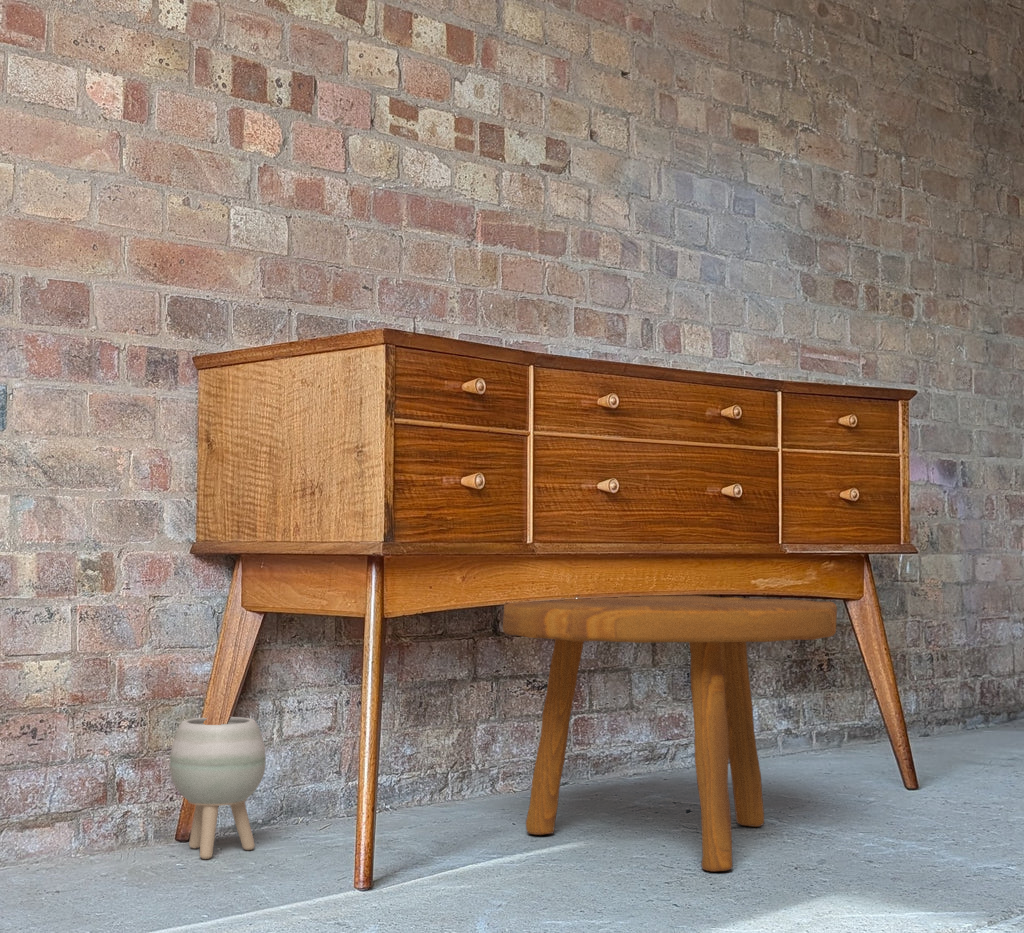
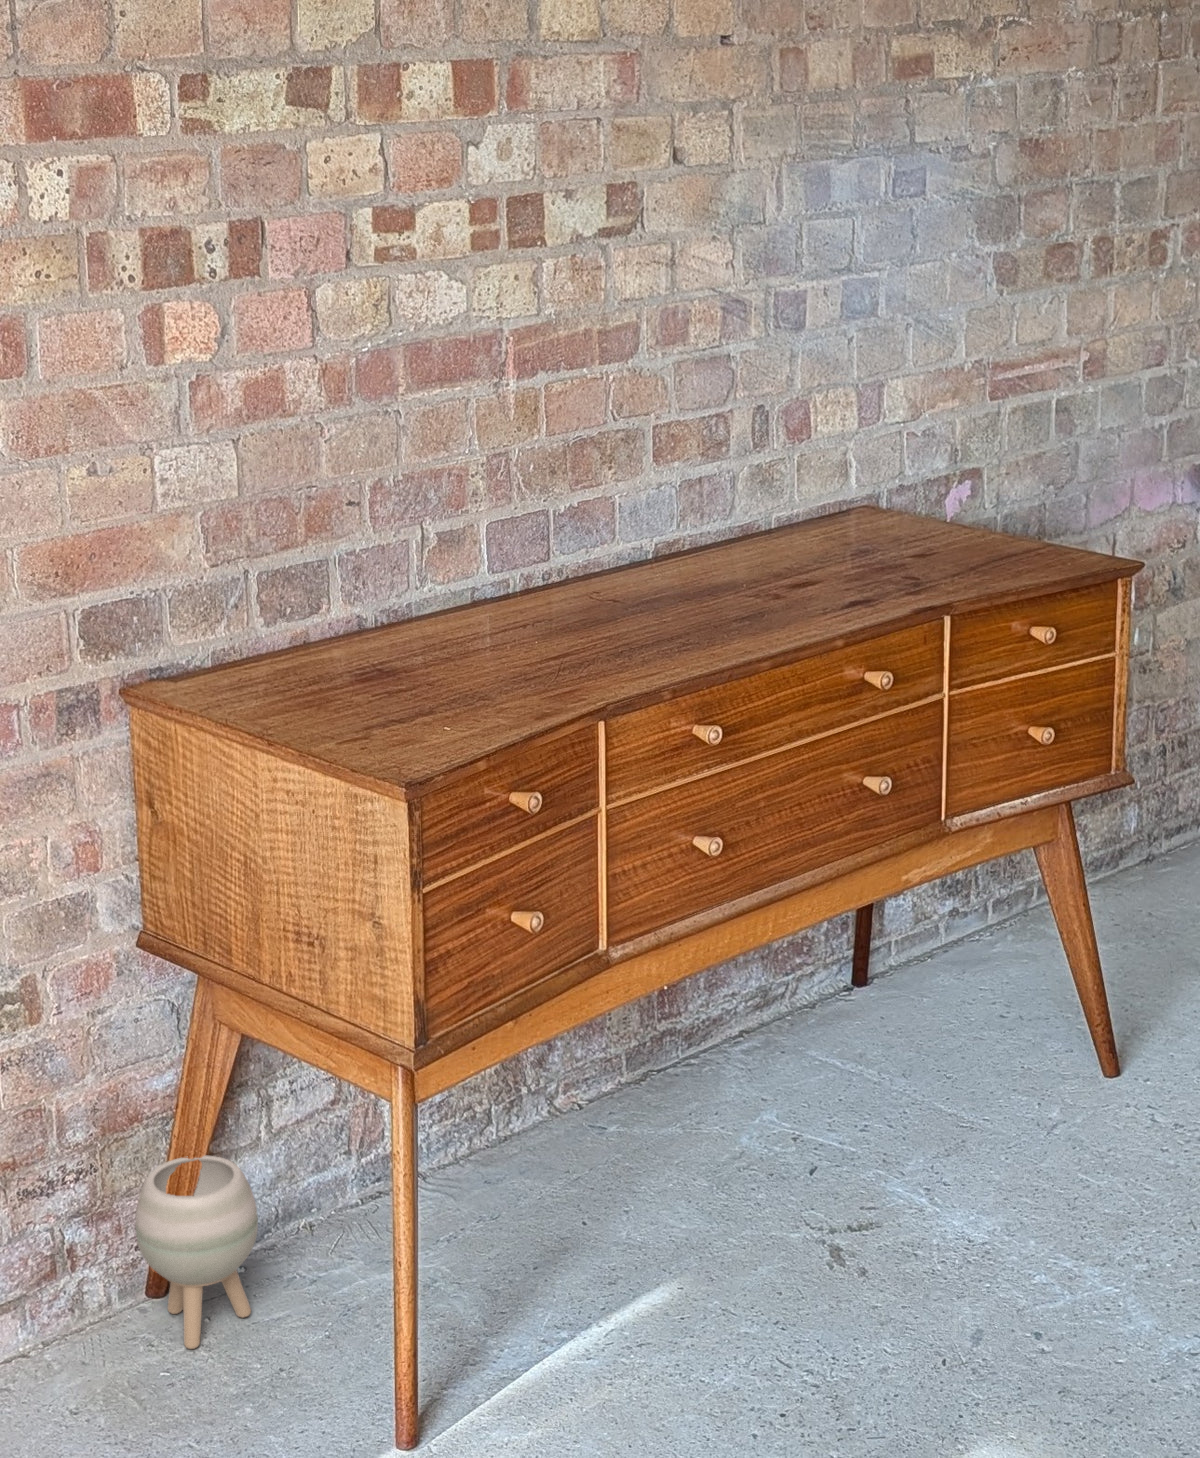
footstool: present [503,596,837,871] -> none [559,916,1003,1374]

